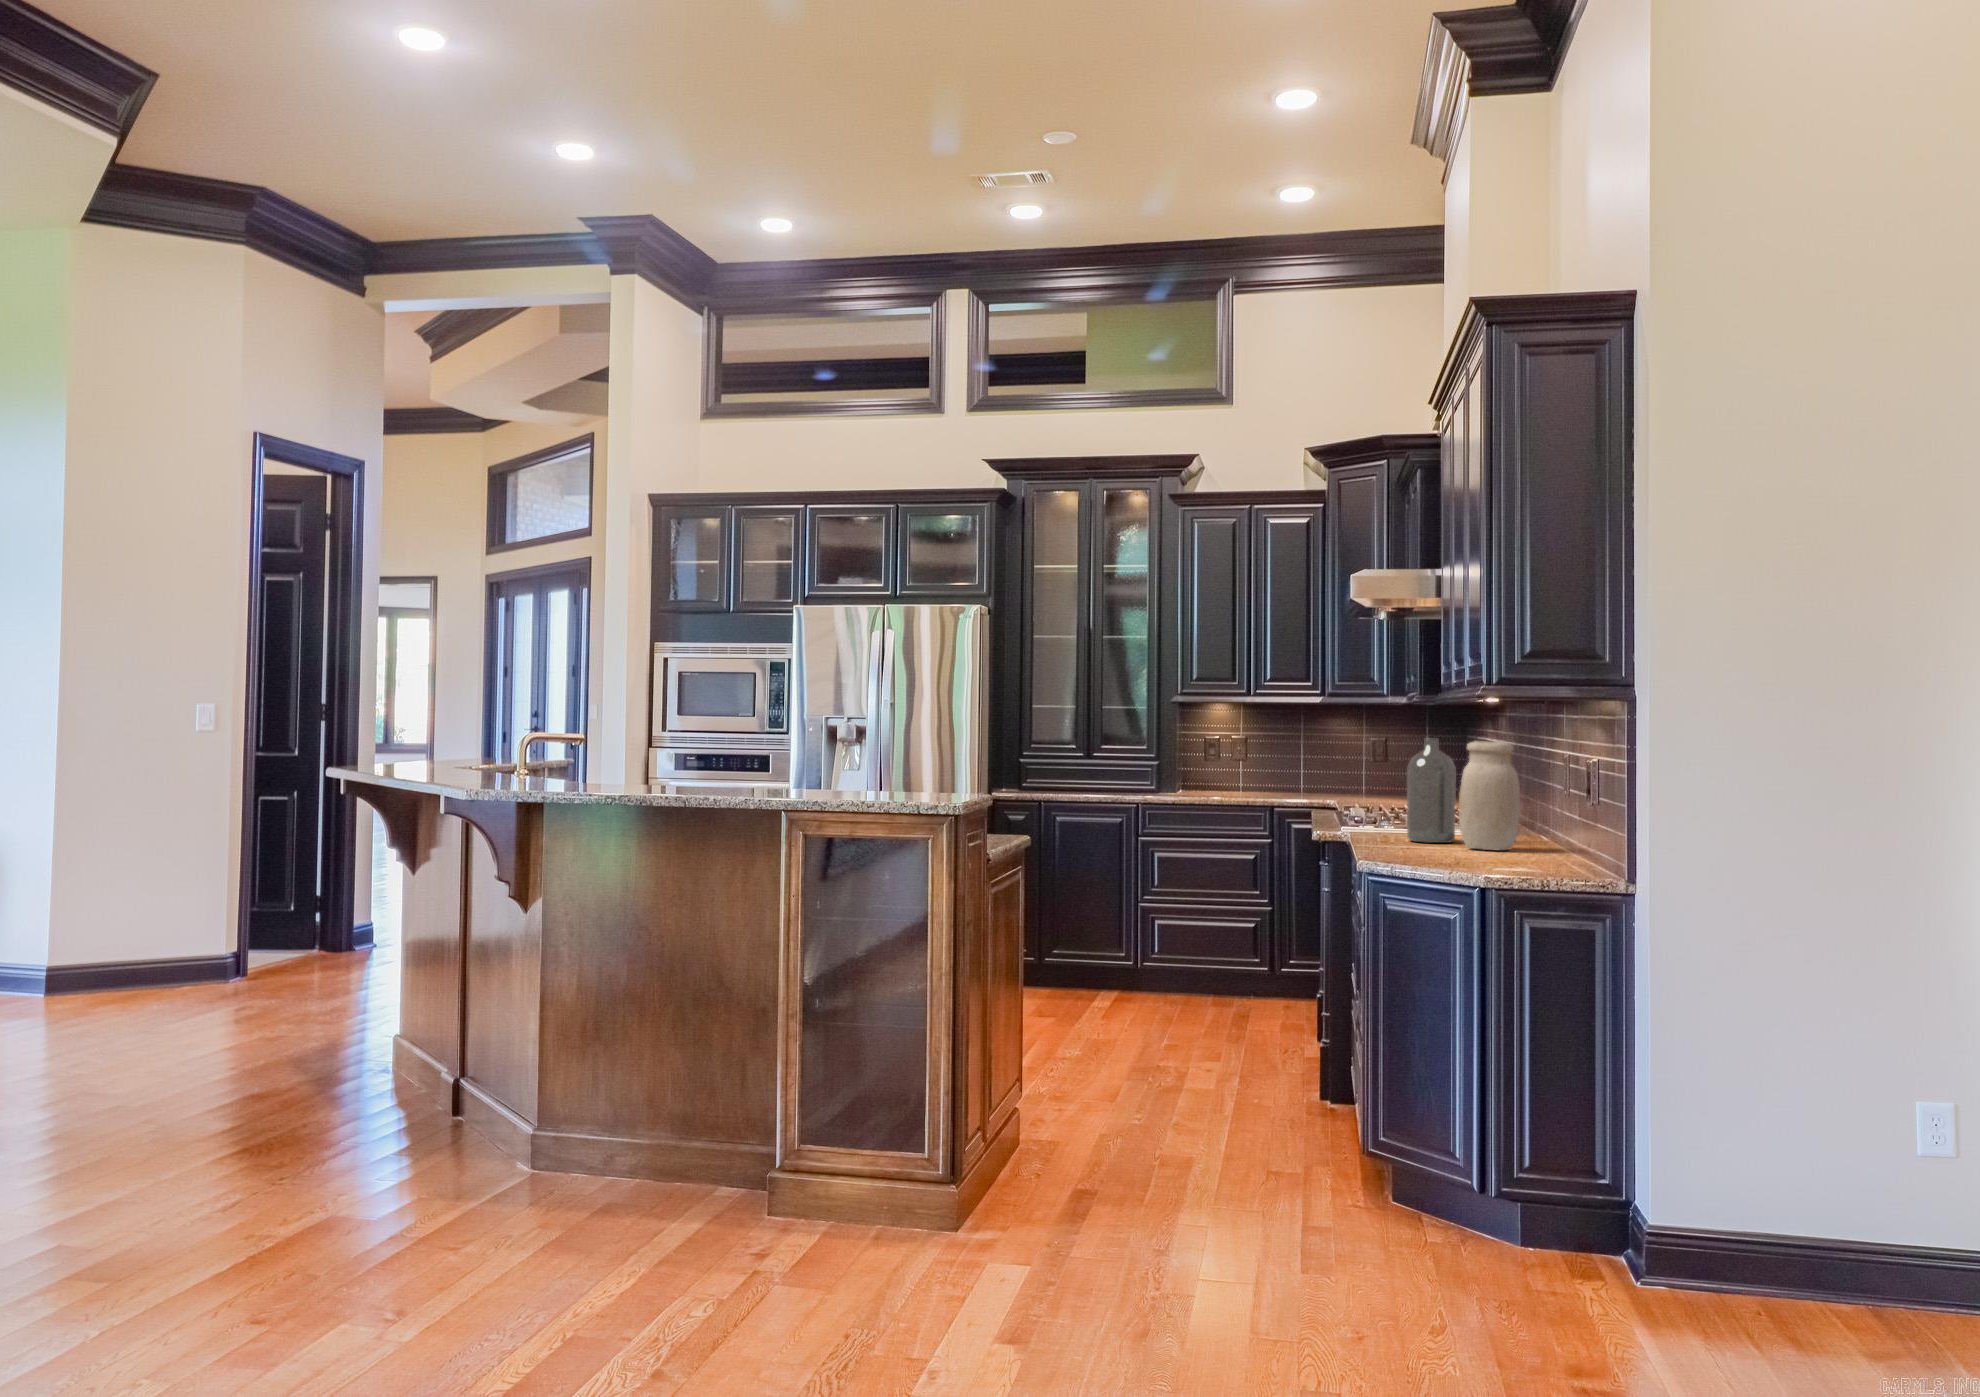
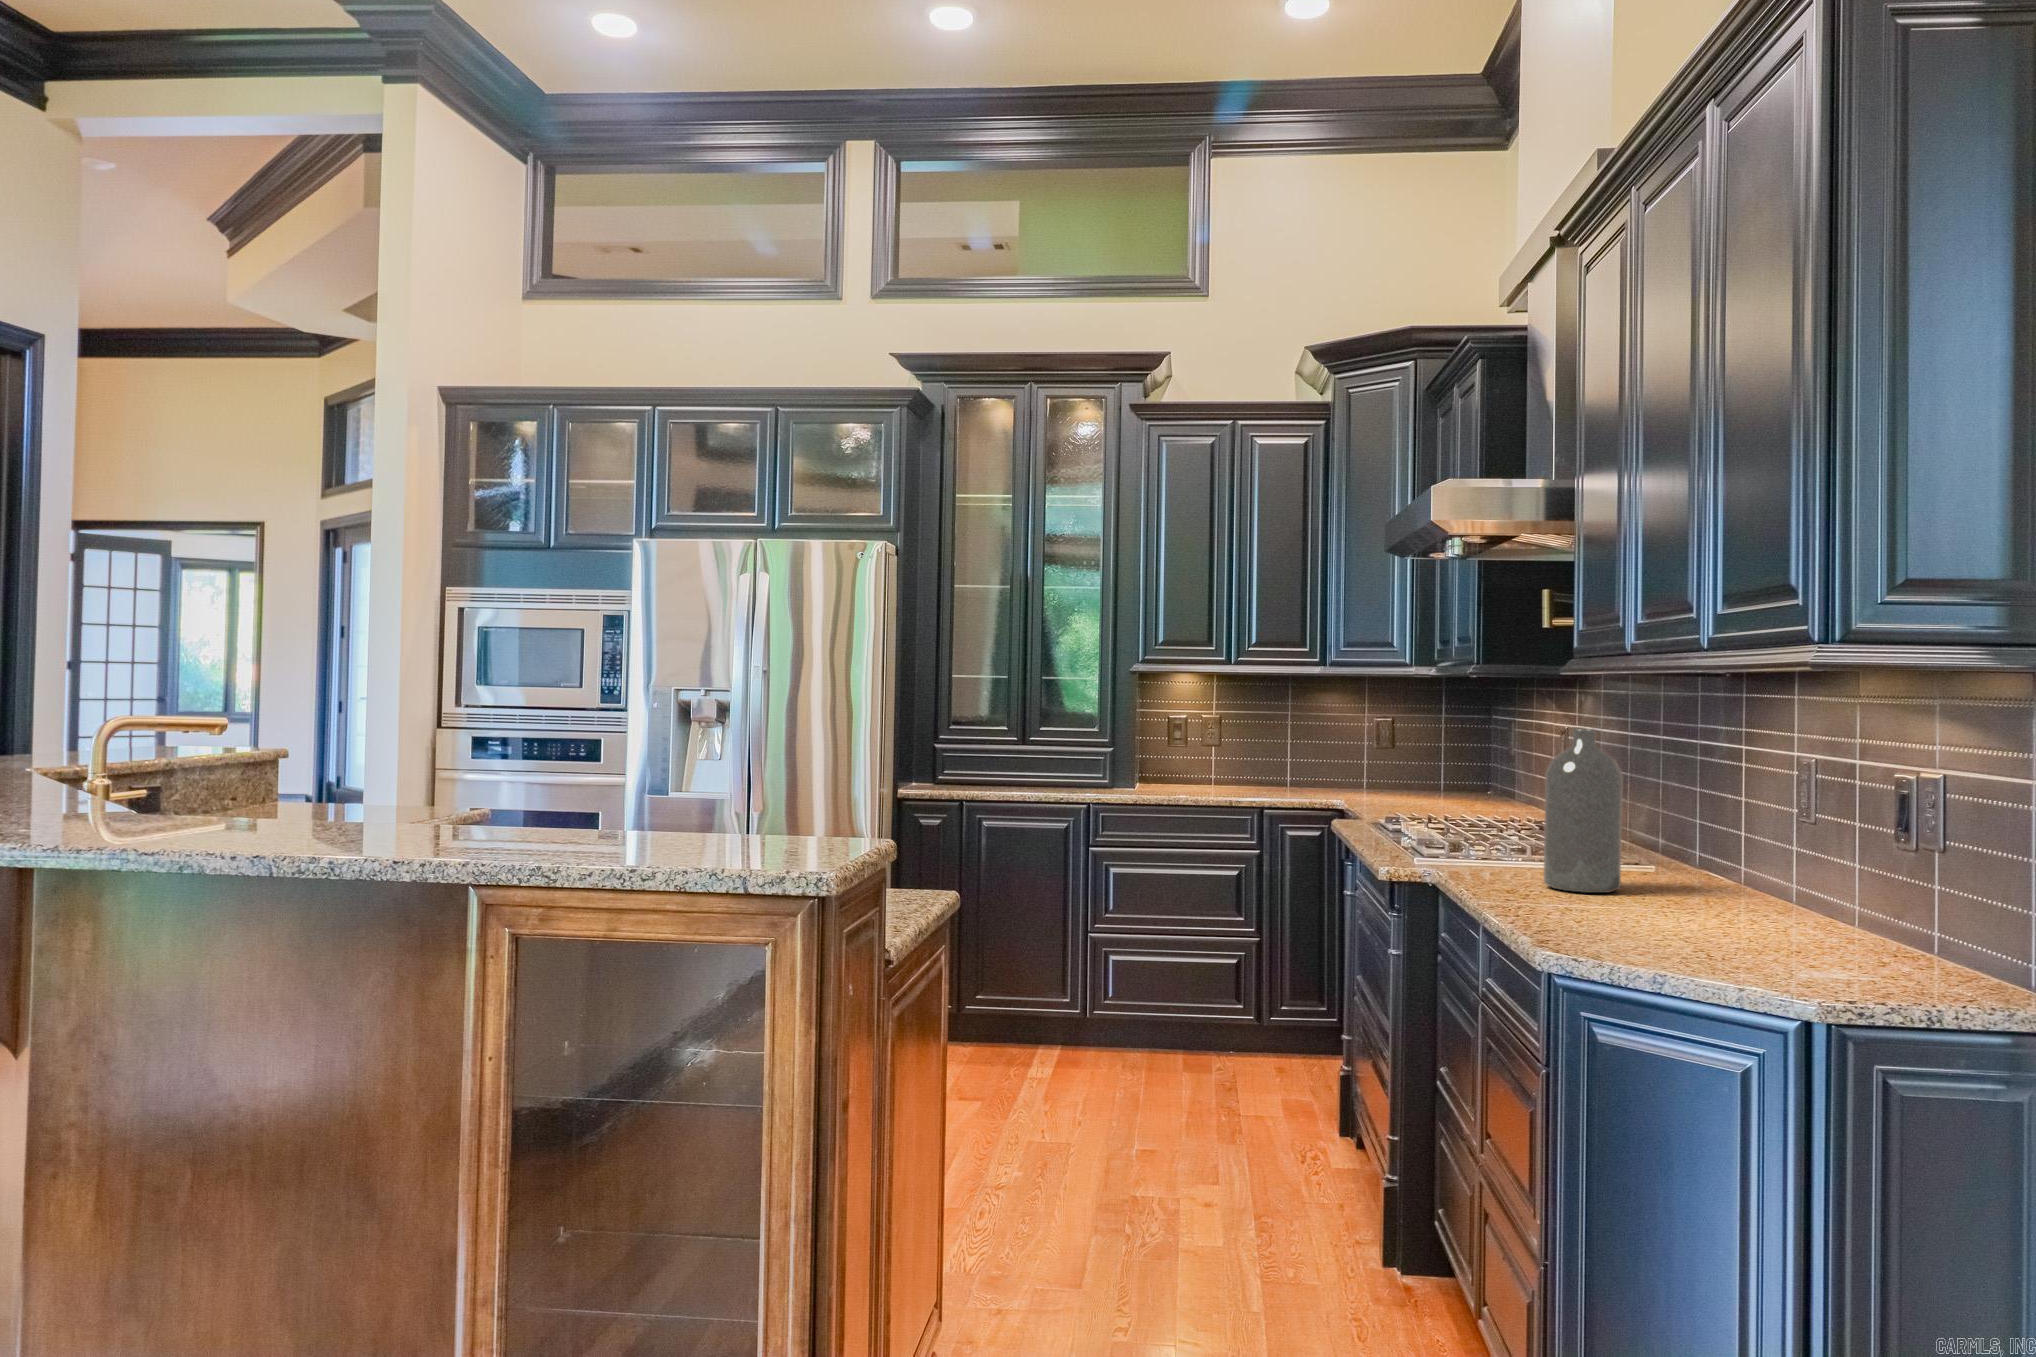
jar: present [1459,741,1520,850] -> none [1648,736,1754,913]

